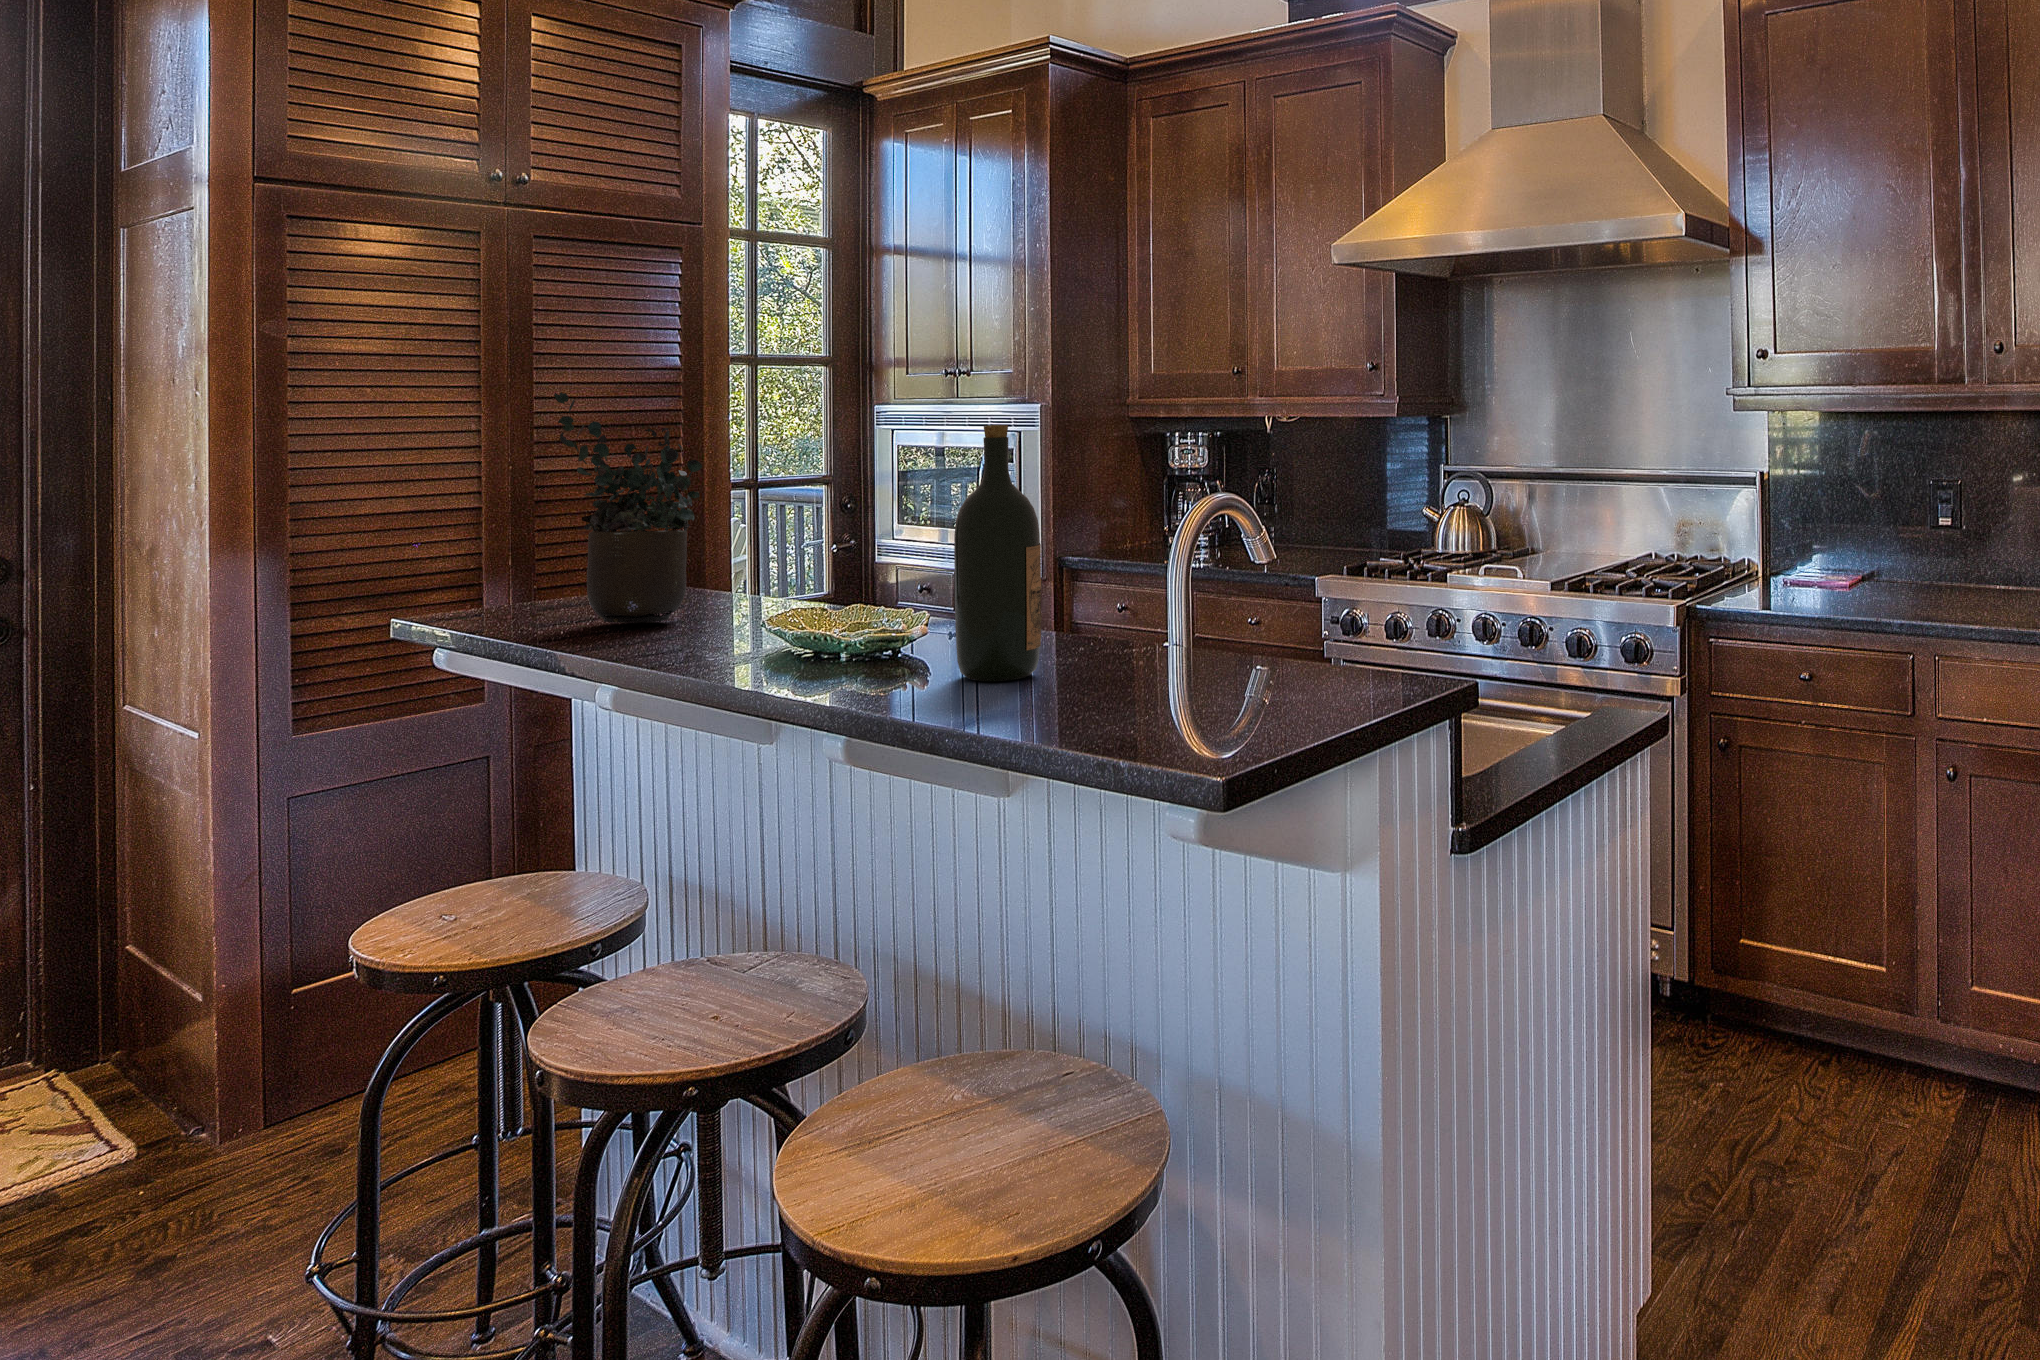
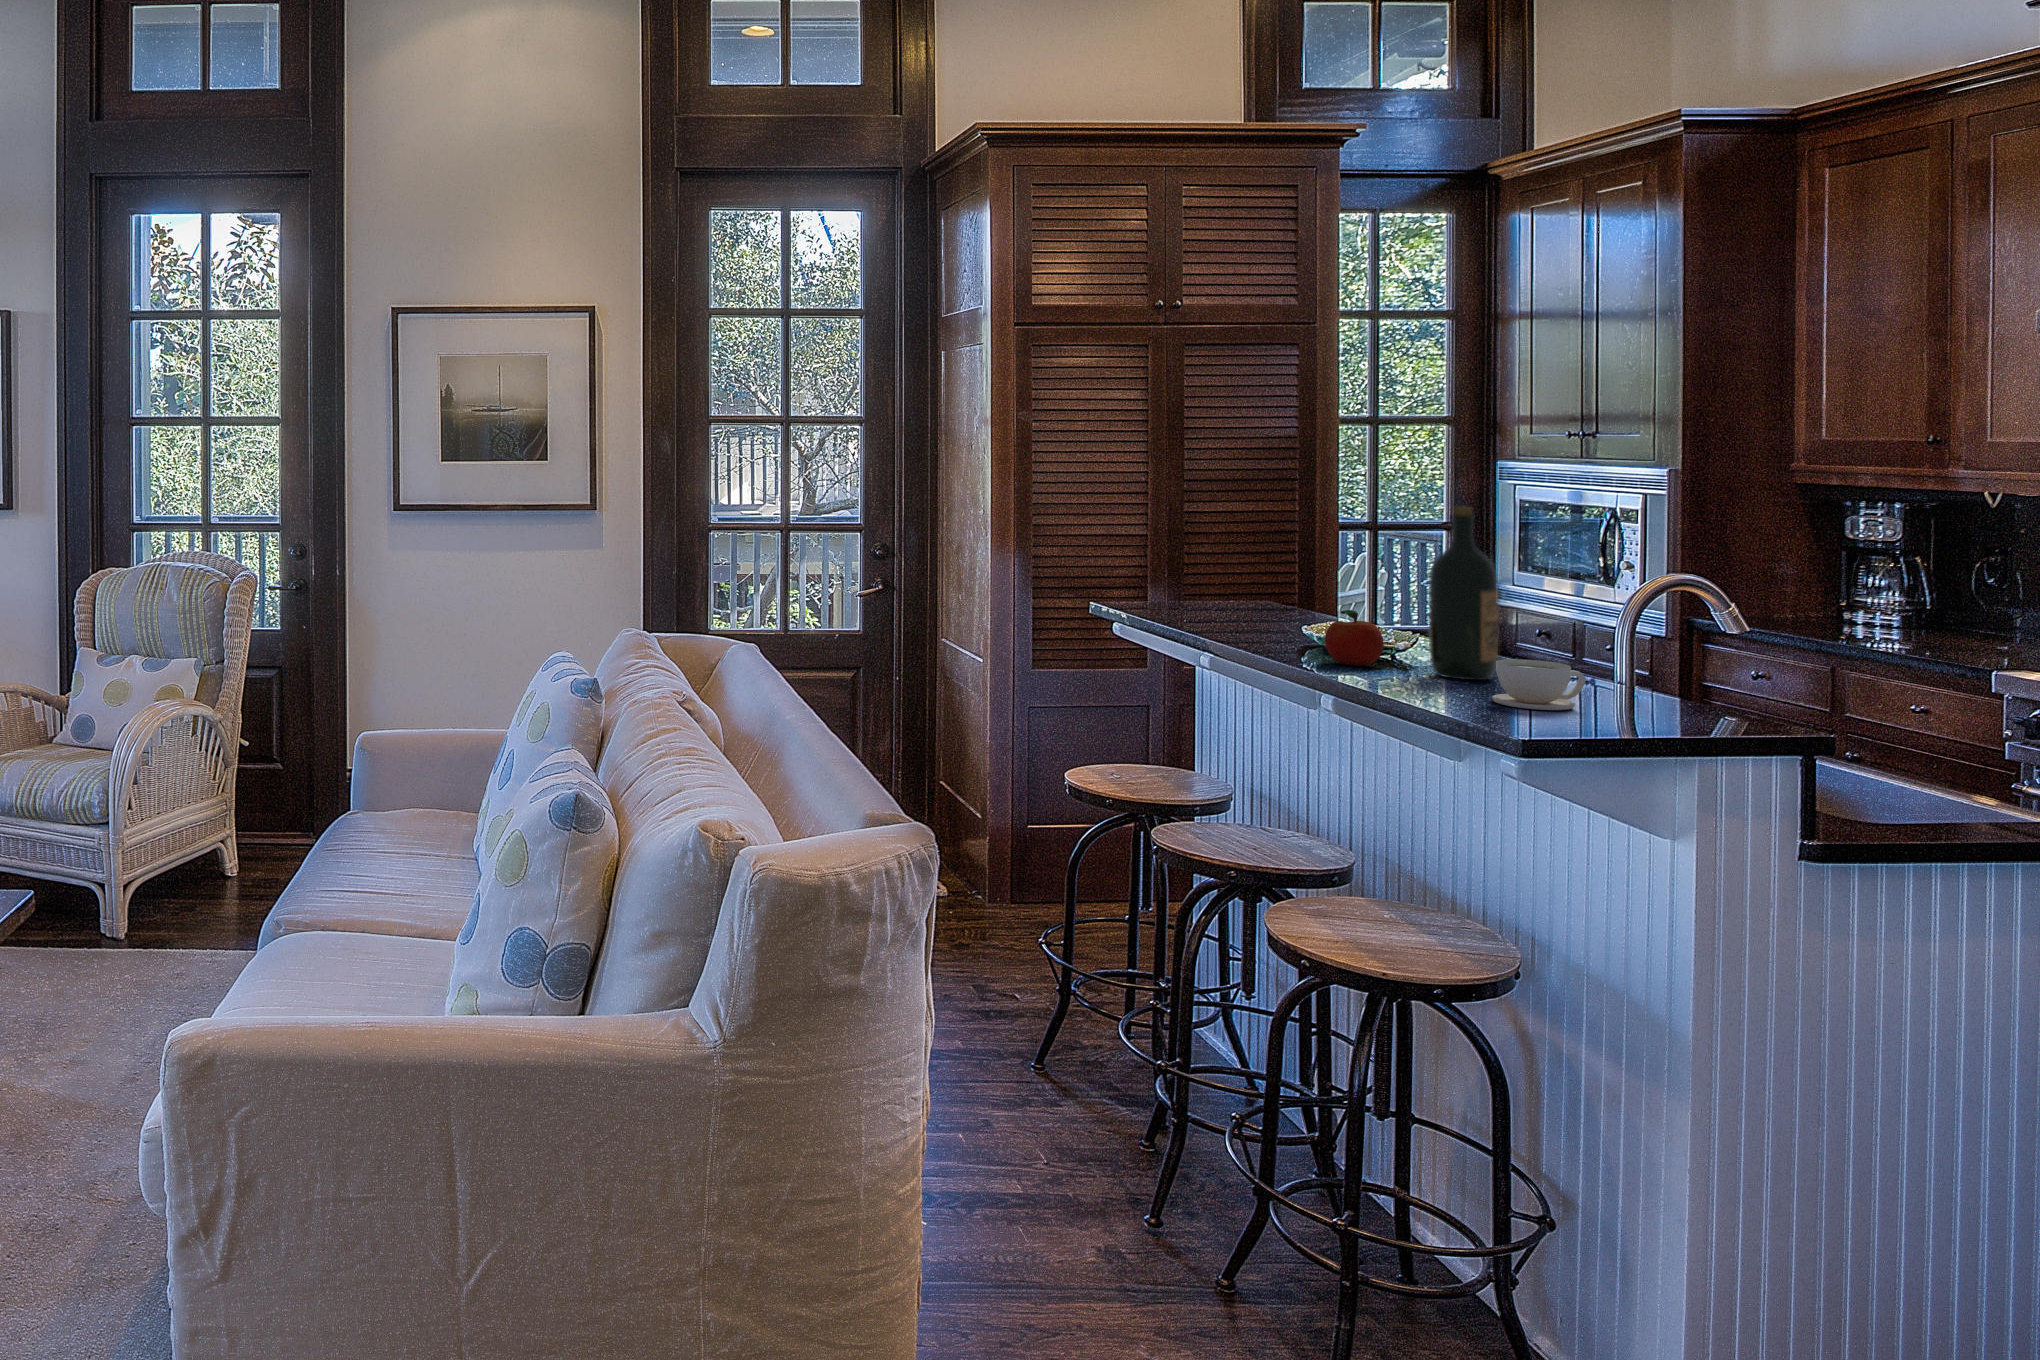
potted plant: present [554,392,702,623] -> none [1185,468,1280,621]
fruit: none [806,594,890,681] -> present [1325,610,1384,666]
coffee cup: none [1075,642,1185,720] -> present [1492,659,1585,710]

